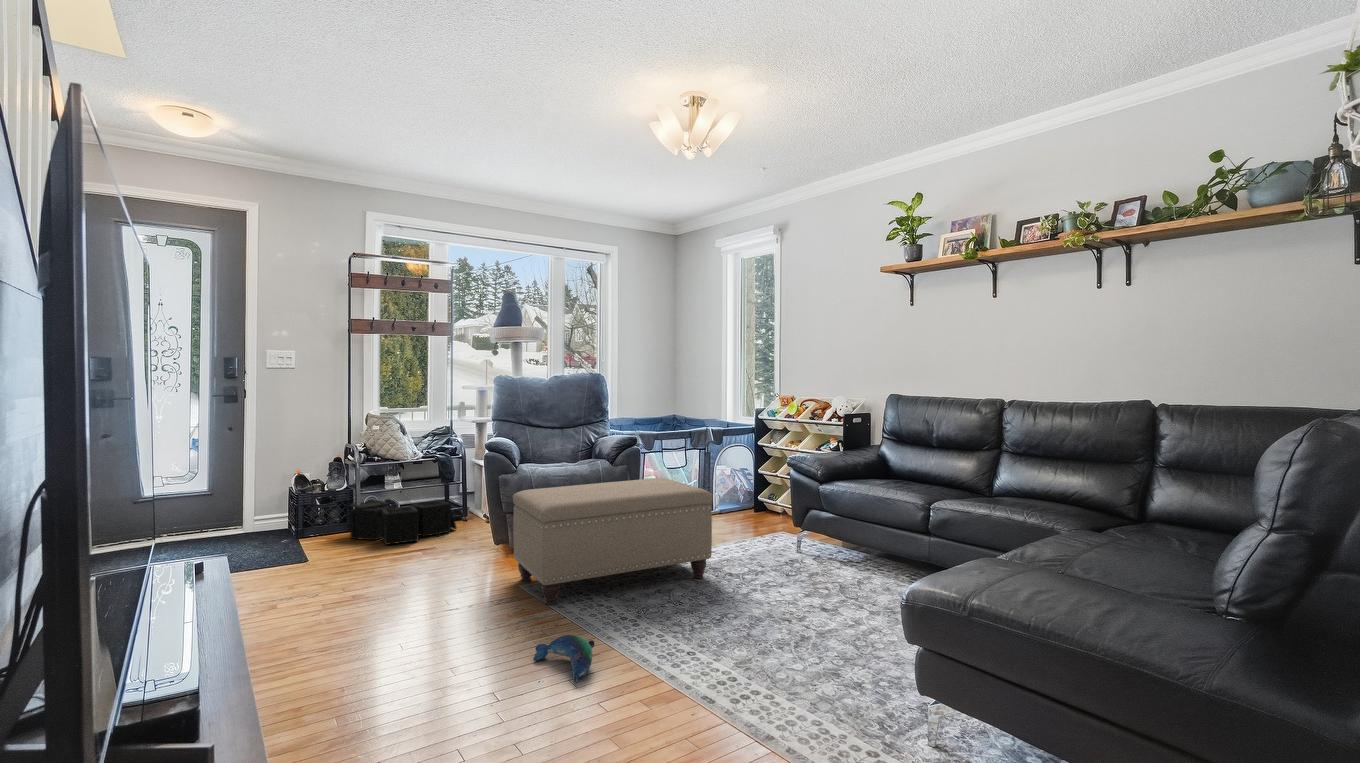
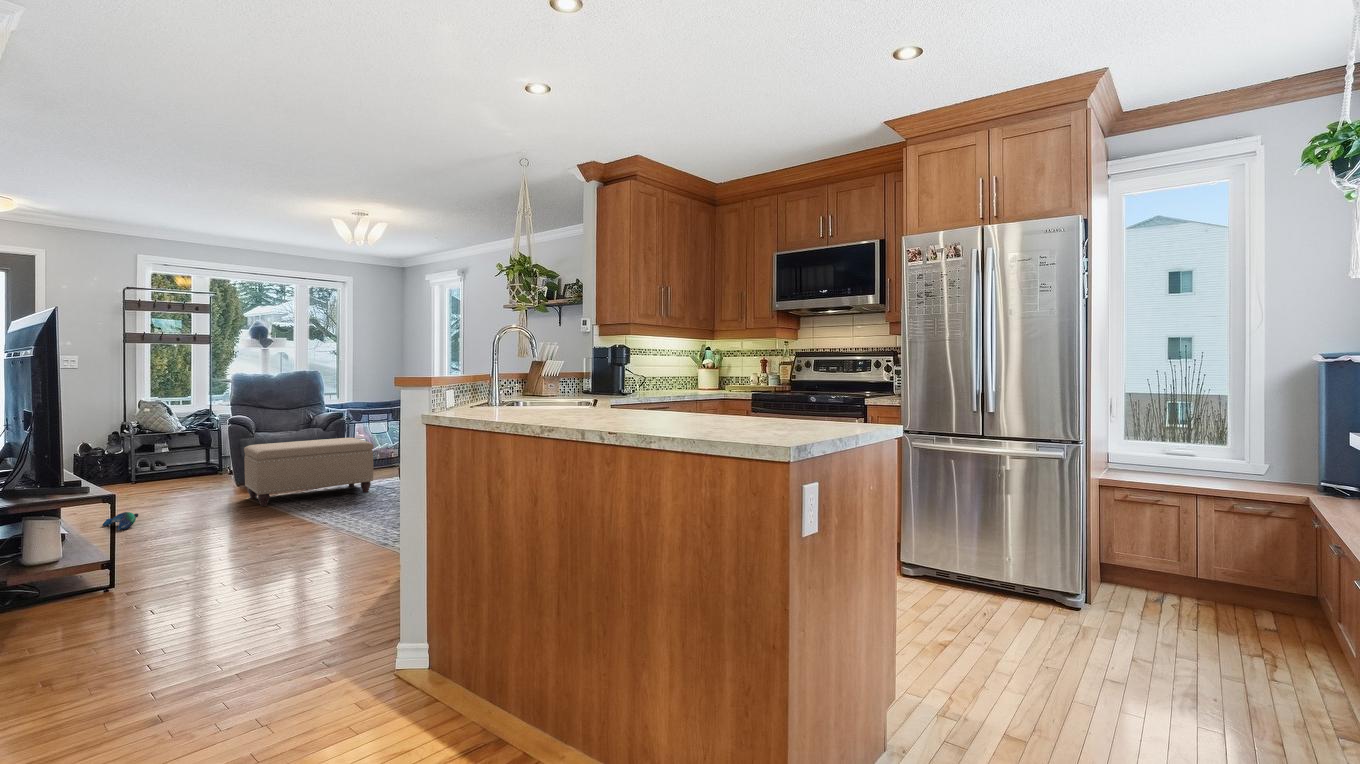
storage bin: present [350,500,457,545] -> none [127,459,212,487]
plush toy: present [533,635,594,683] -> present [102,512,138,530]

